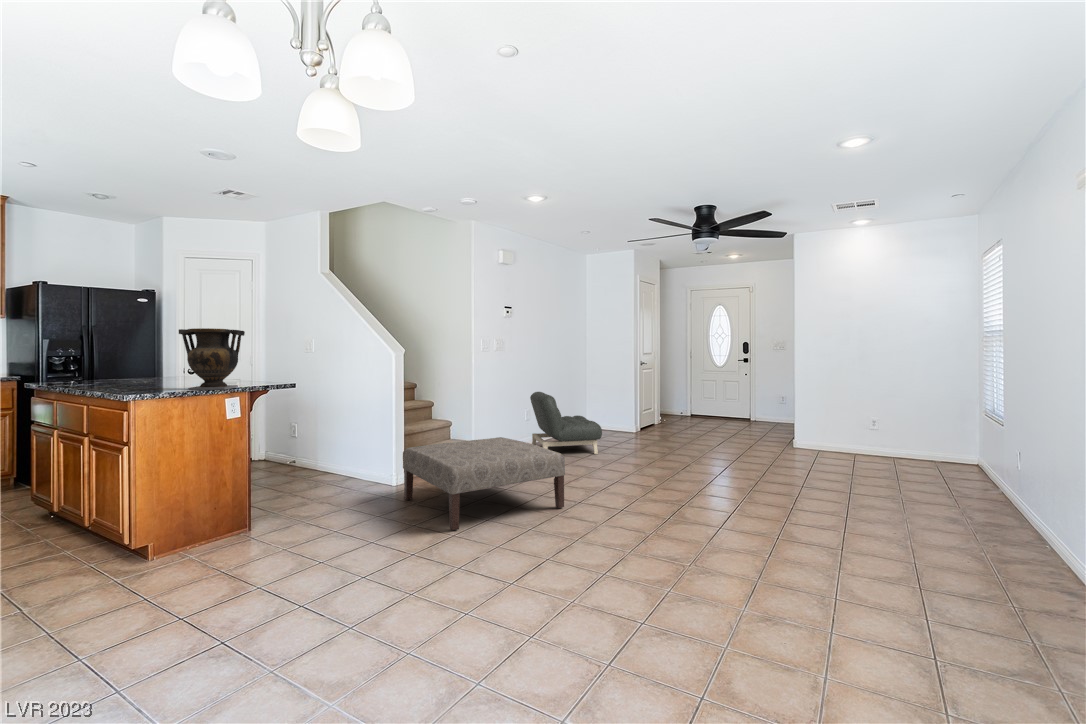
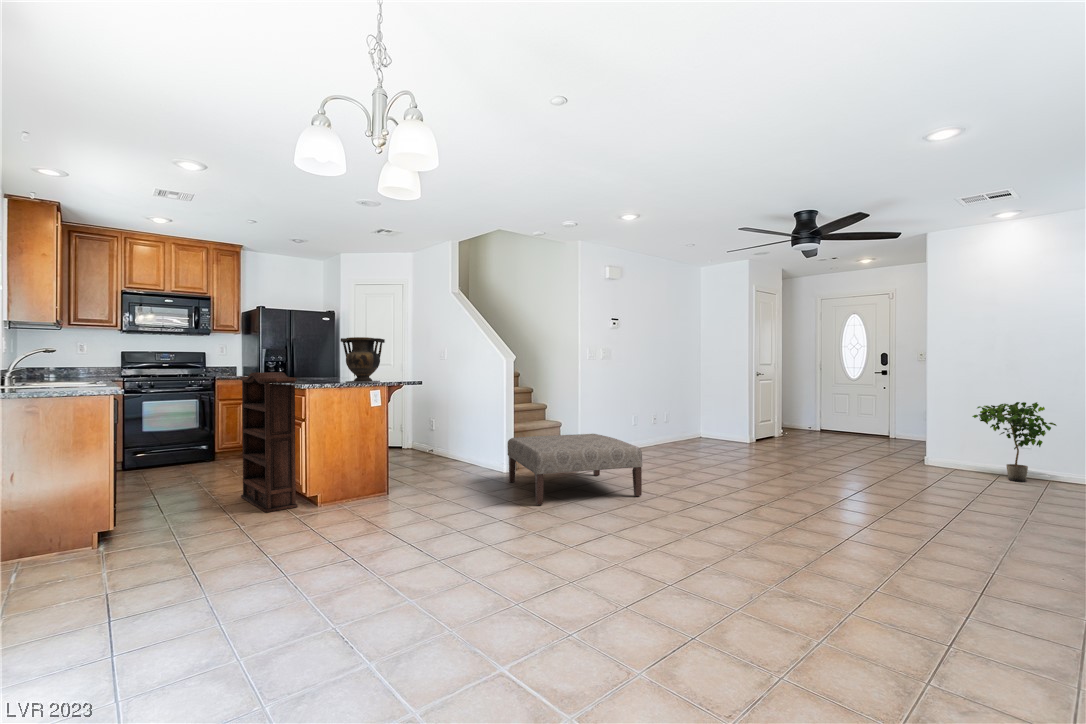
bookshelf: none [12,376,116,580] -> present [240,372,298,513]
potted plant: none [843,391,909,464] -> present [972,402,1056,482]
armchair: present [530,392,602,454] -> none [637,397,704,458]

